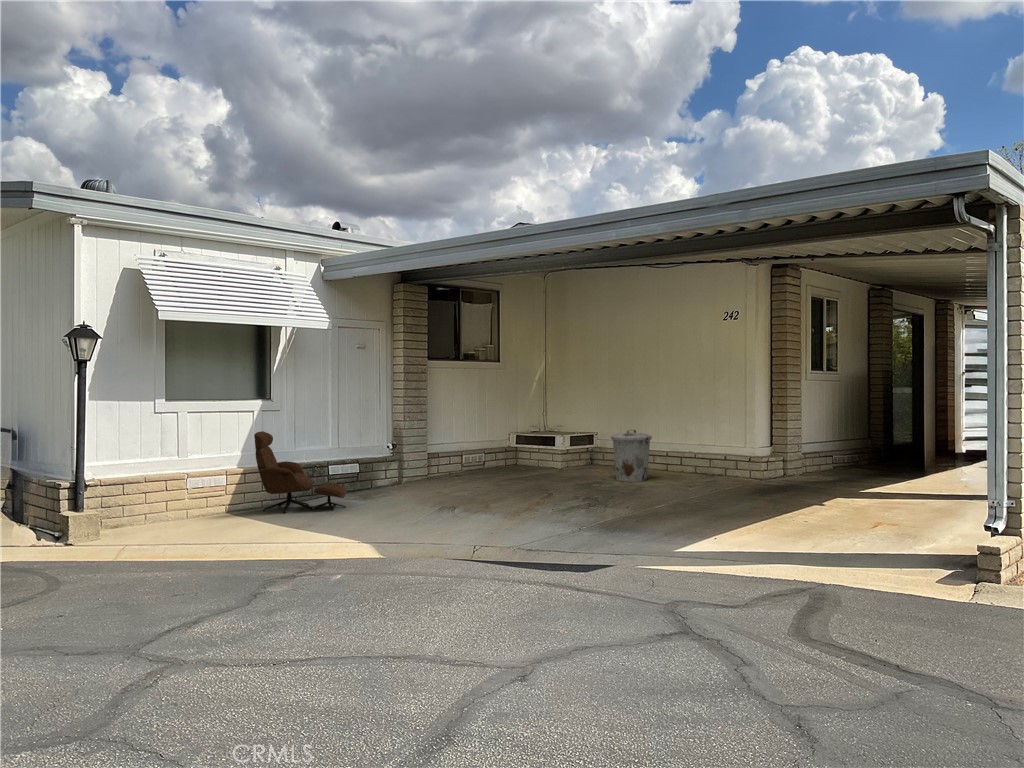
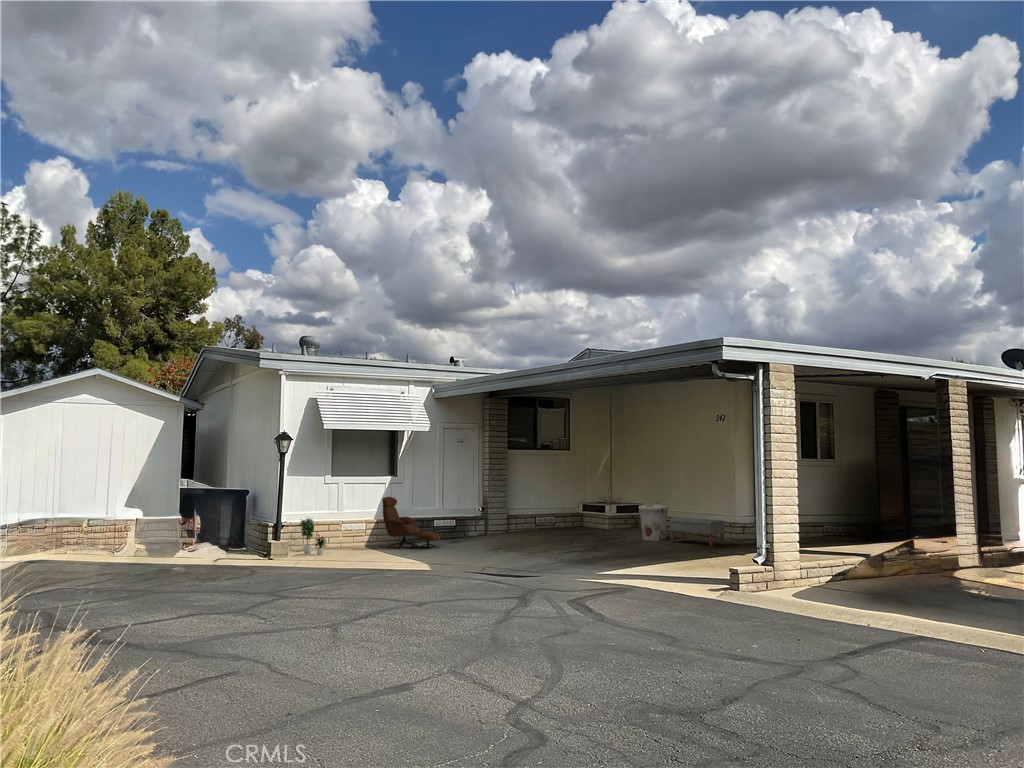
bench: none [661,449,742,488] -> present [670,517,725,546]
potted plant: none [115,467,172,533] -> present [300,519,326,555]

